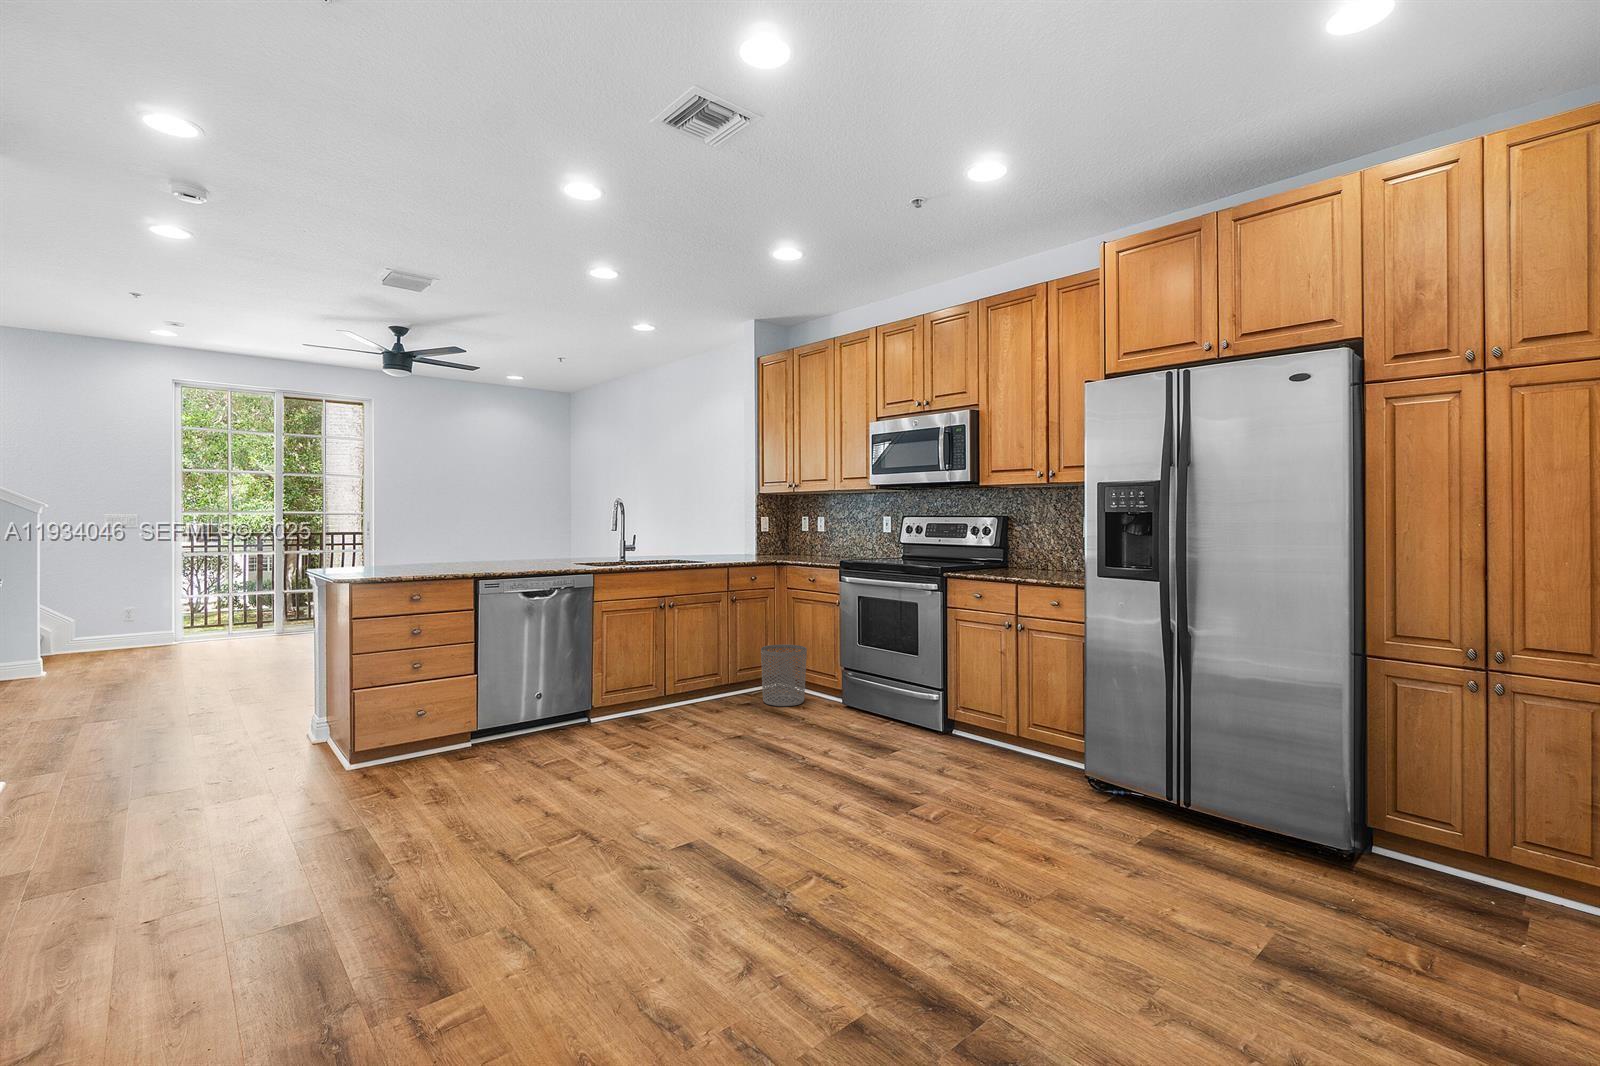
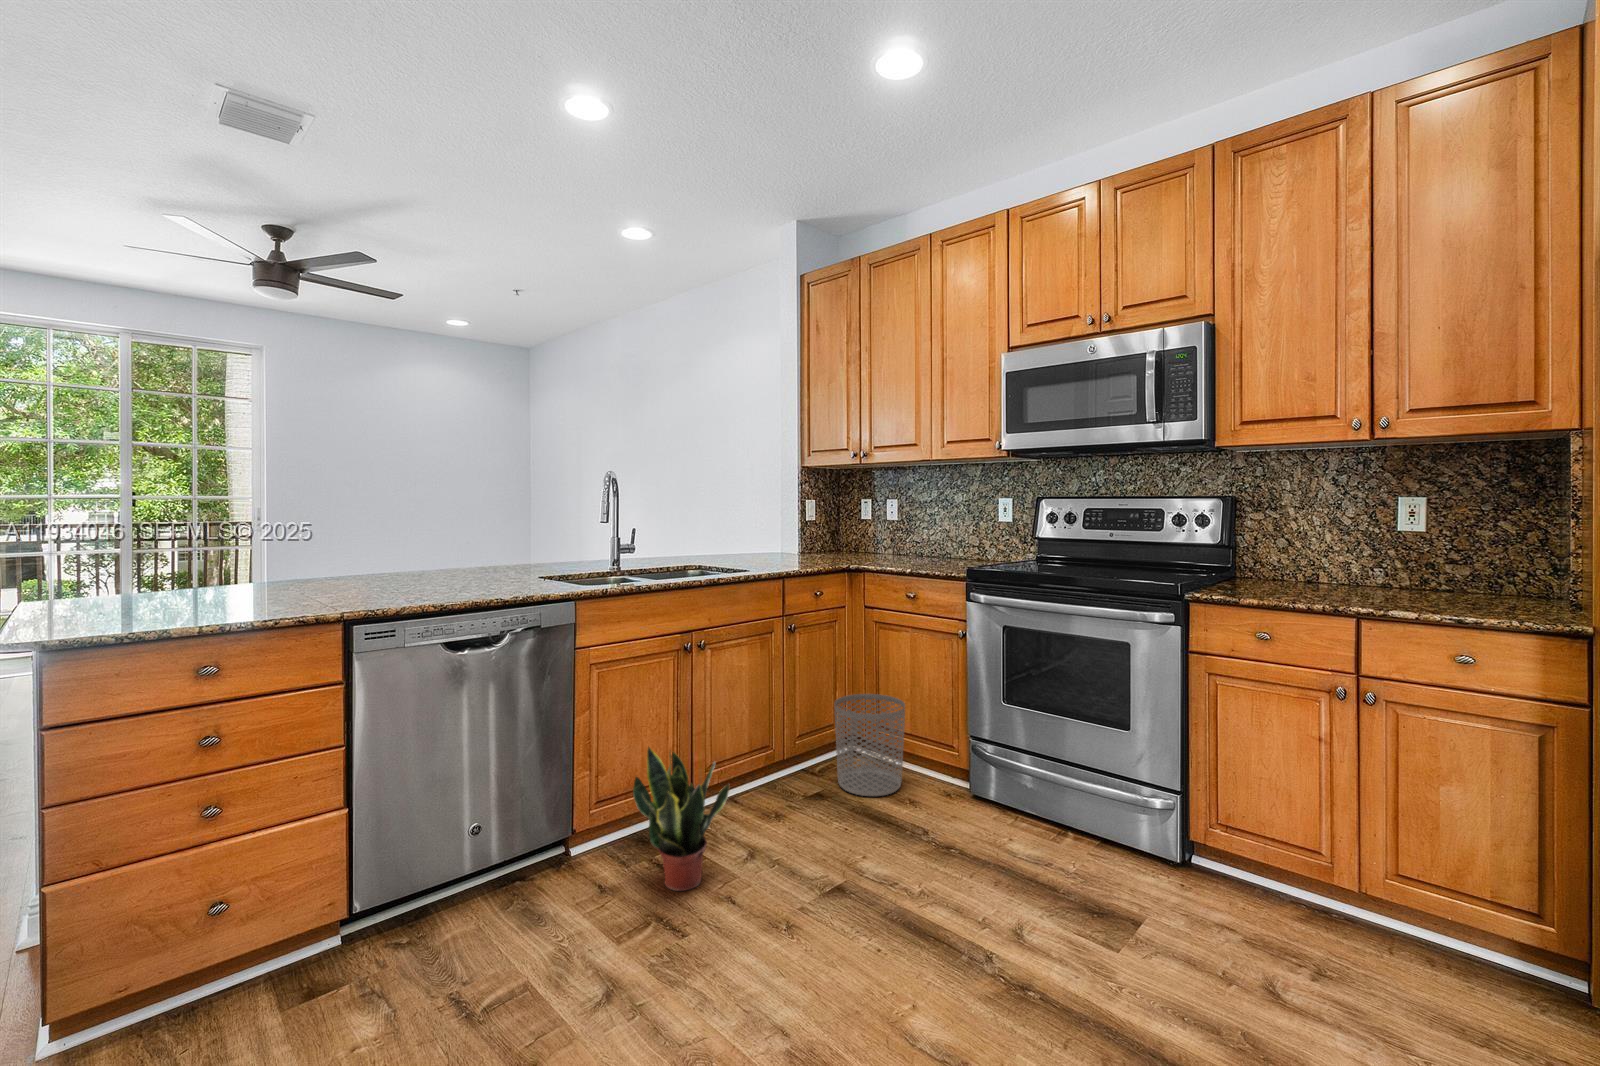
potted plant: none [624,653,679,736] -> present [633,747,729,891]

